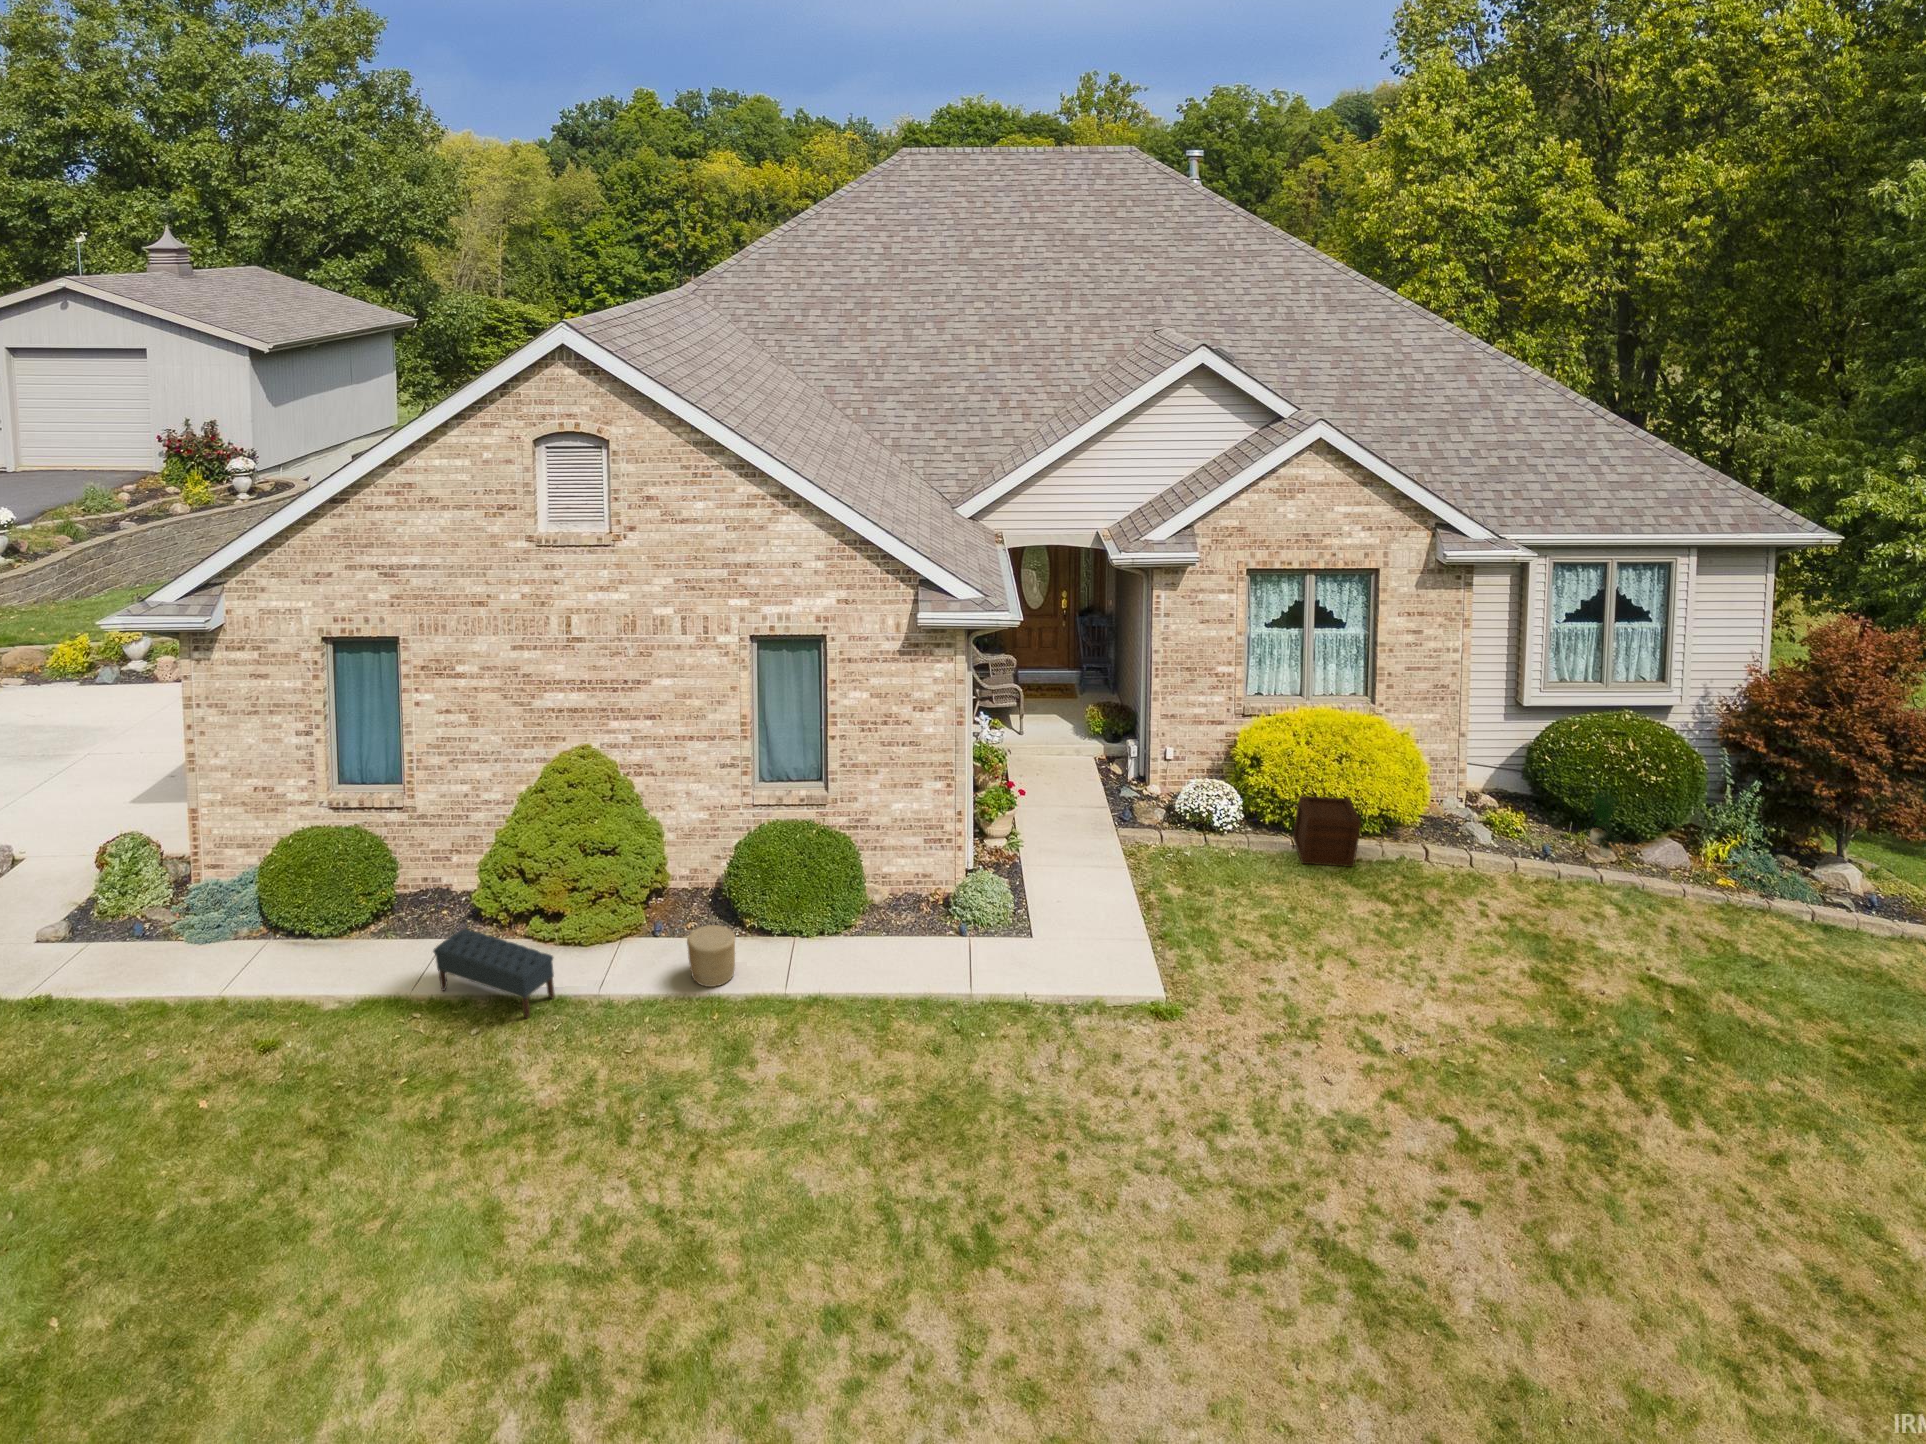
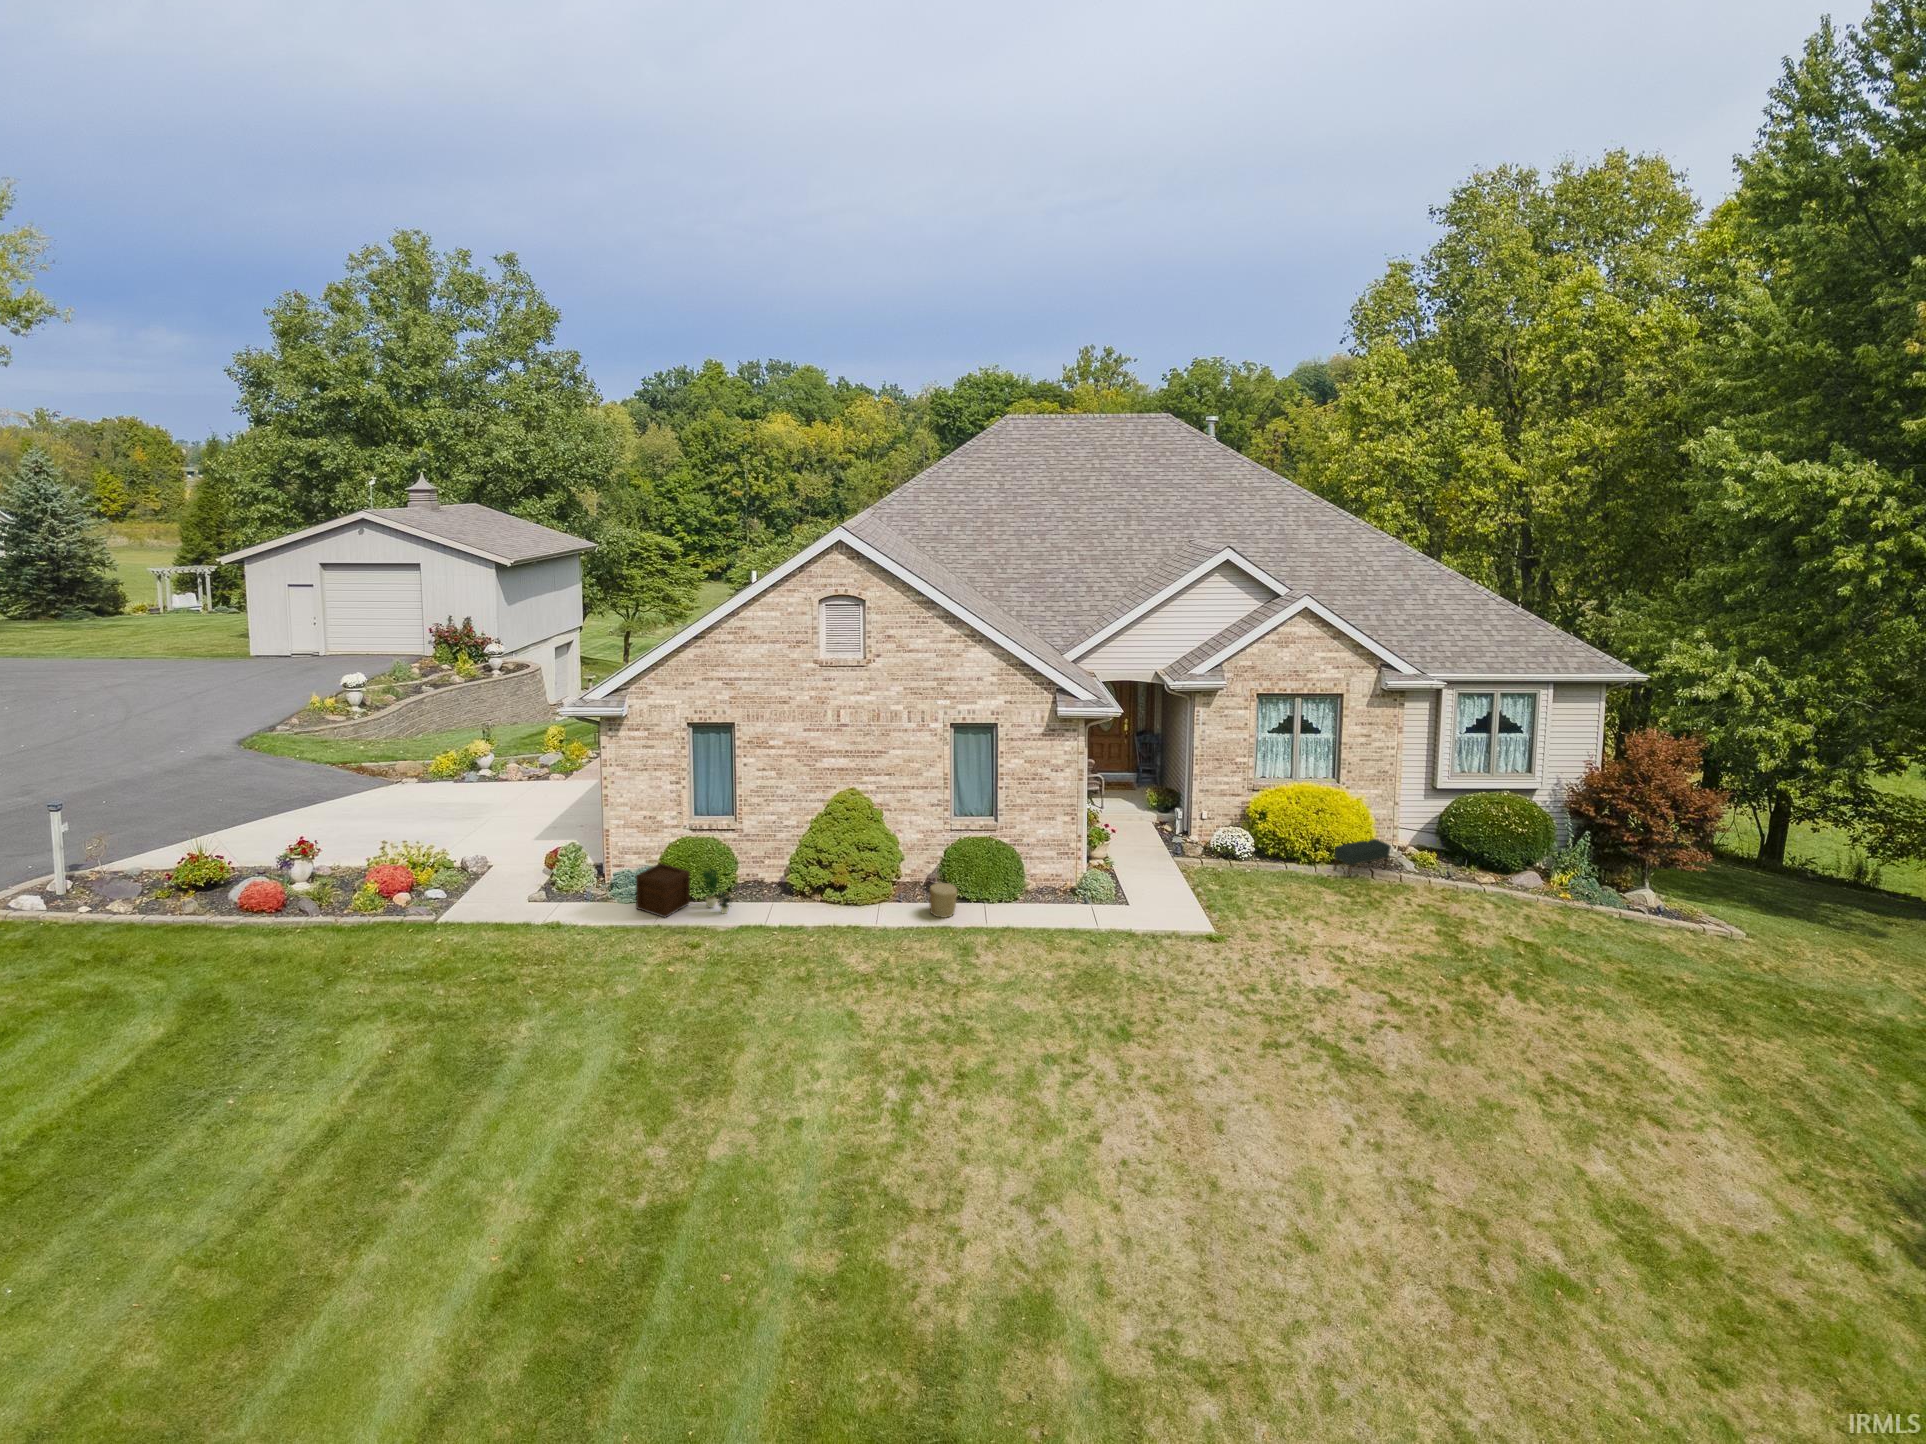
potted plant: present [1590,793,1618,857] -> present [703,869,732,914]
wooden crate: present [1293,796,1361,867] -> present [636,863,690,917]
bench: present [433,929,555,1019] -> present [1333,839,1391,876]

